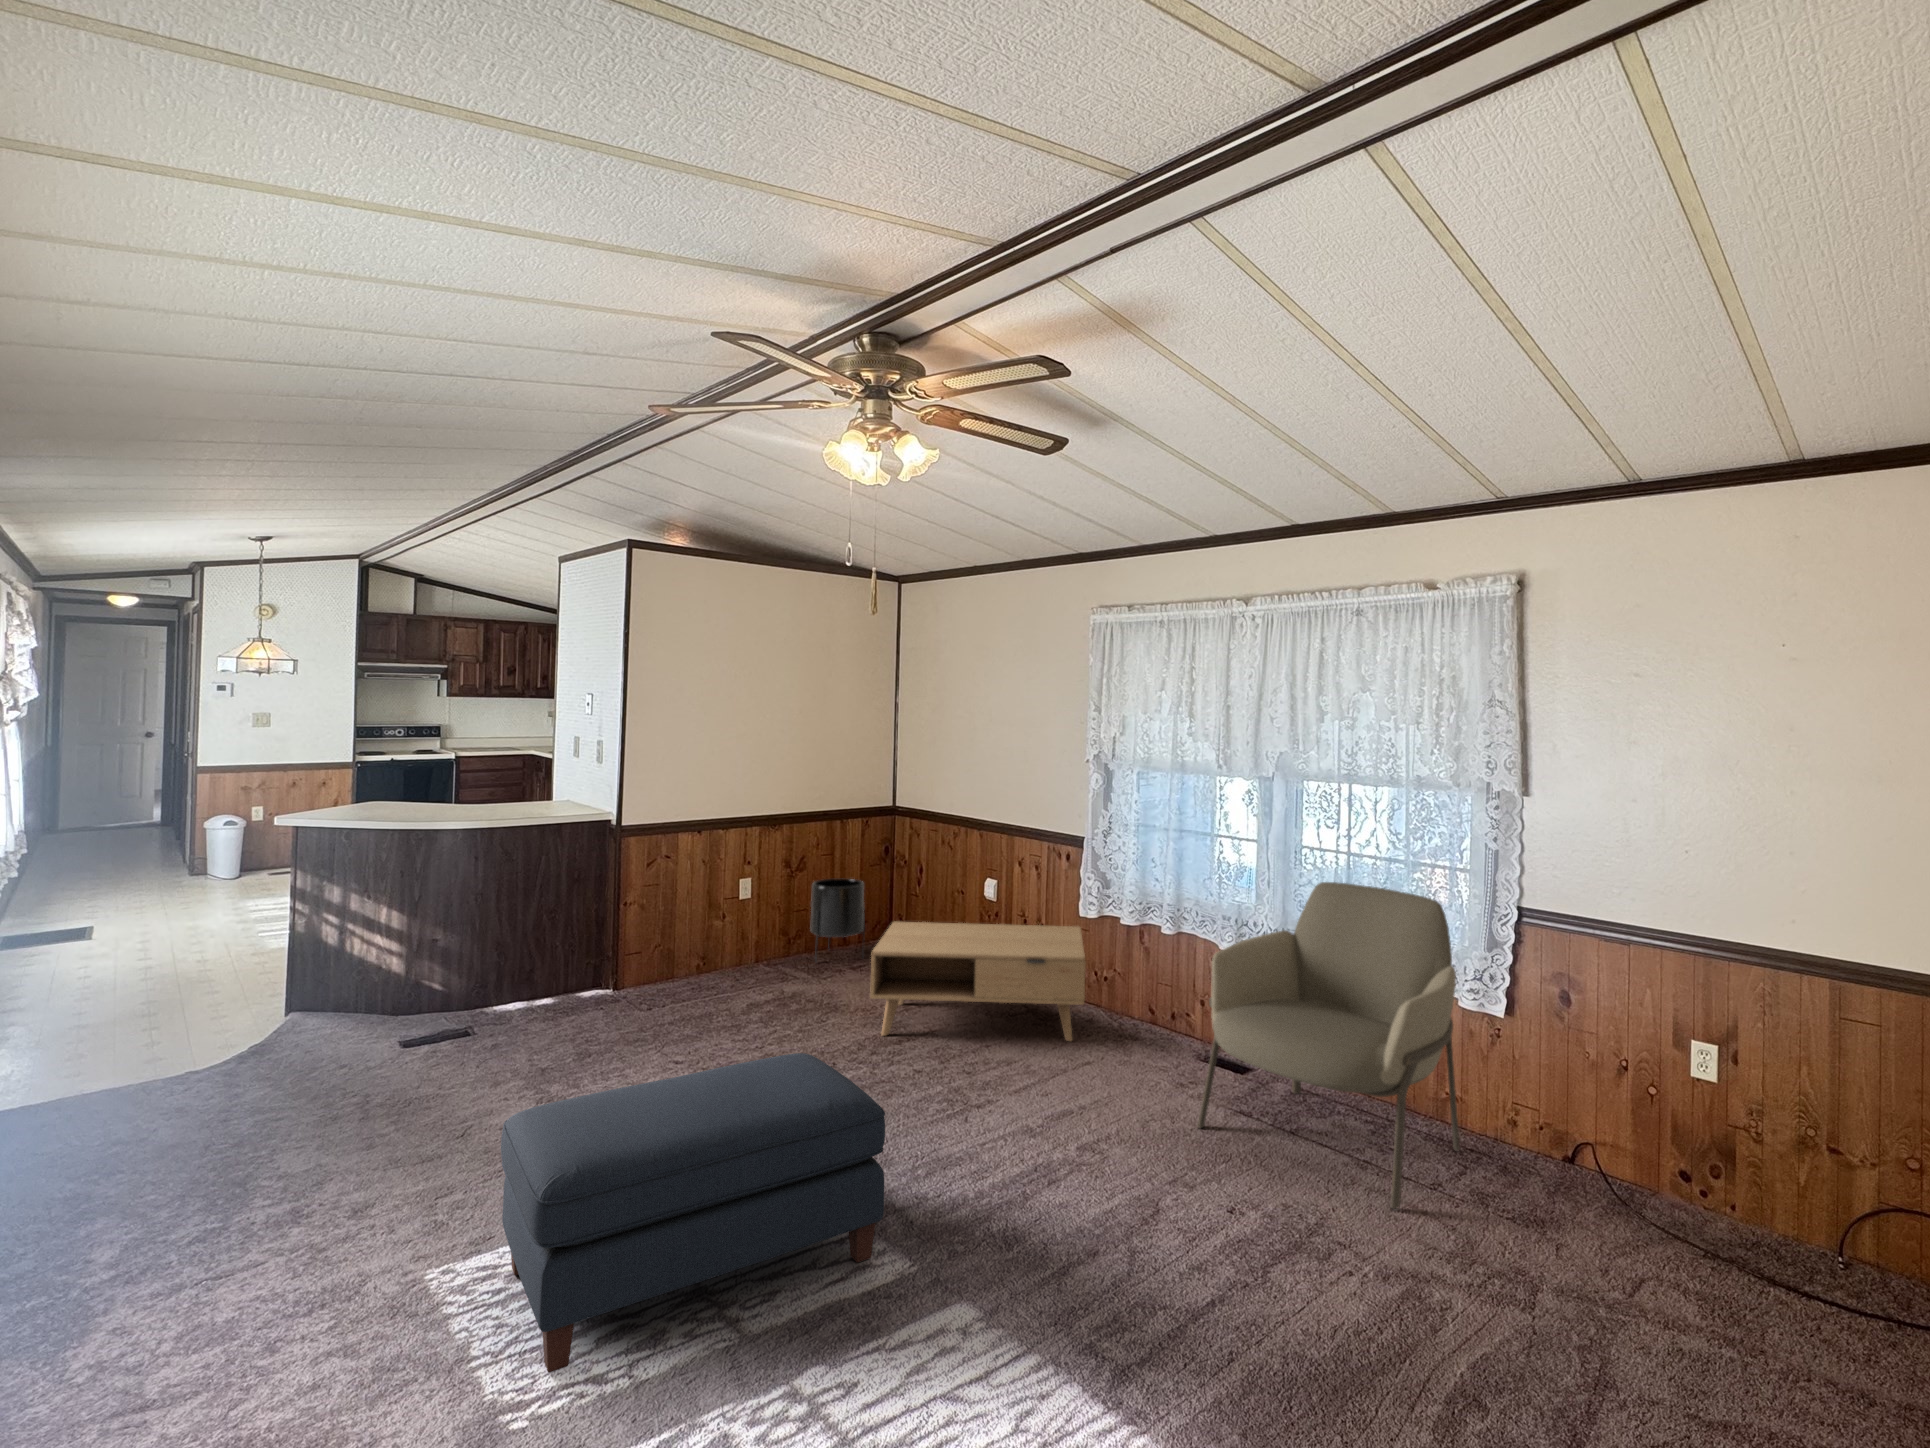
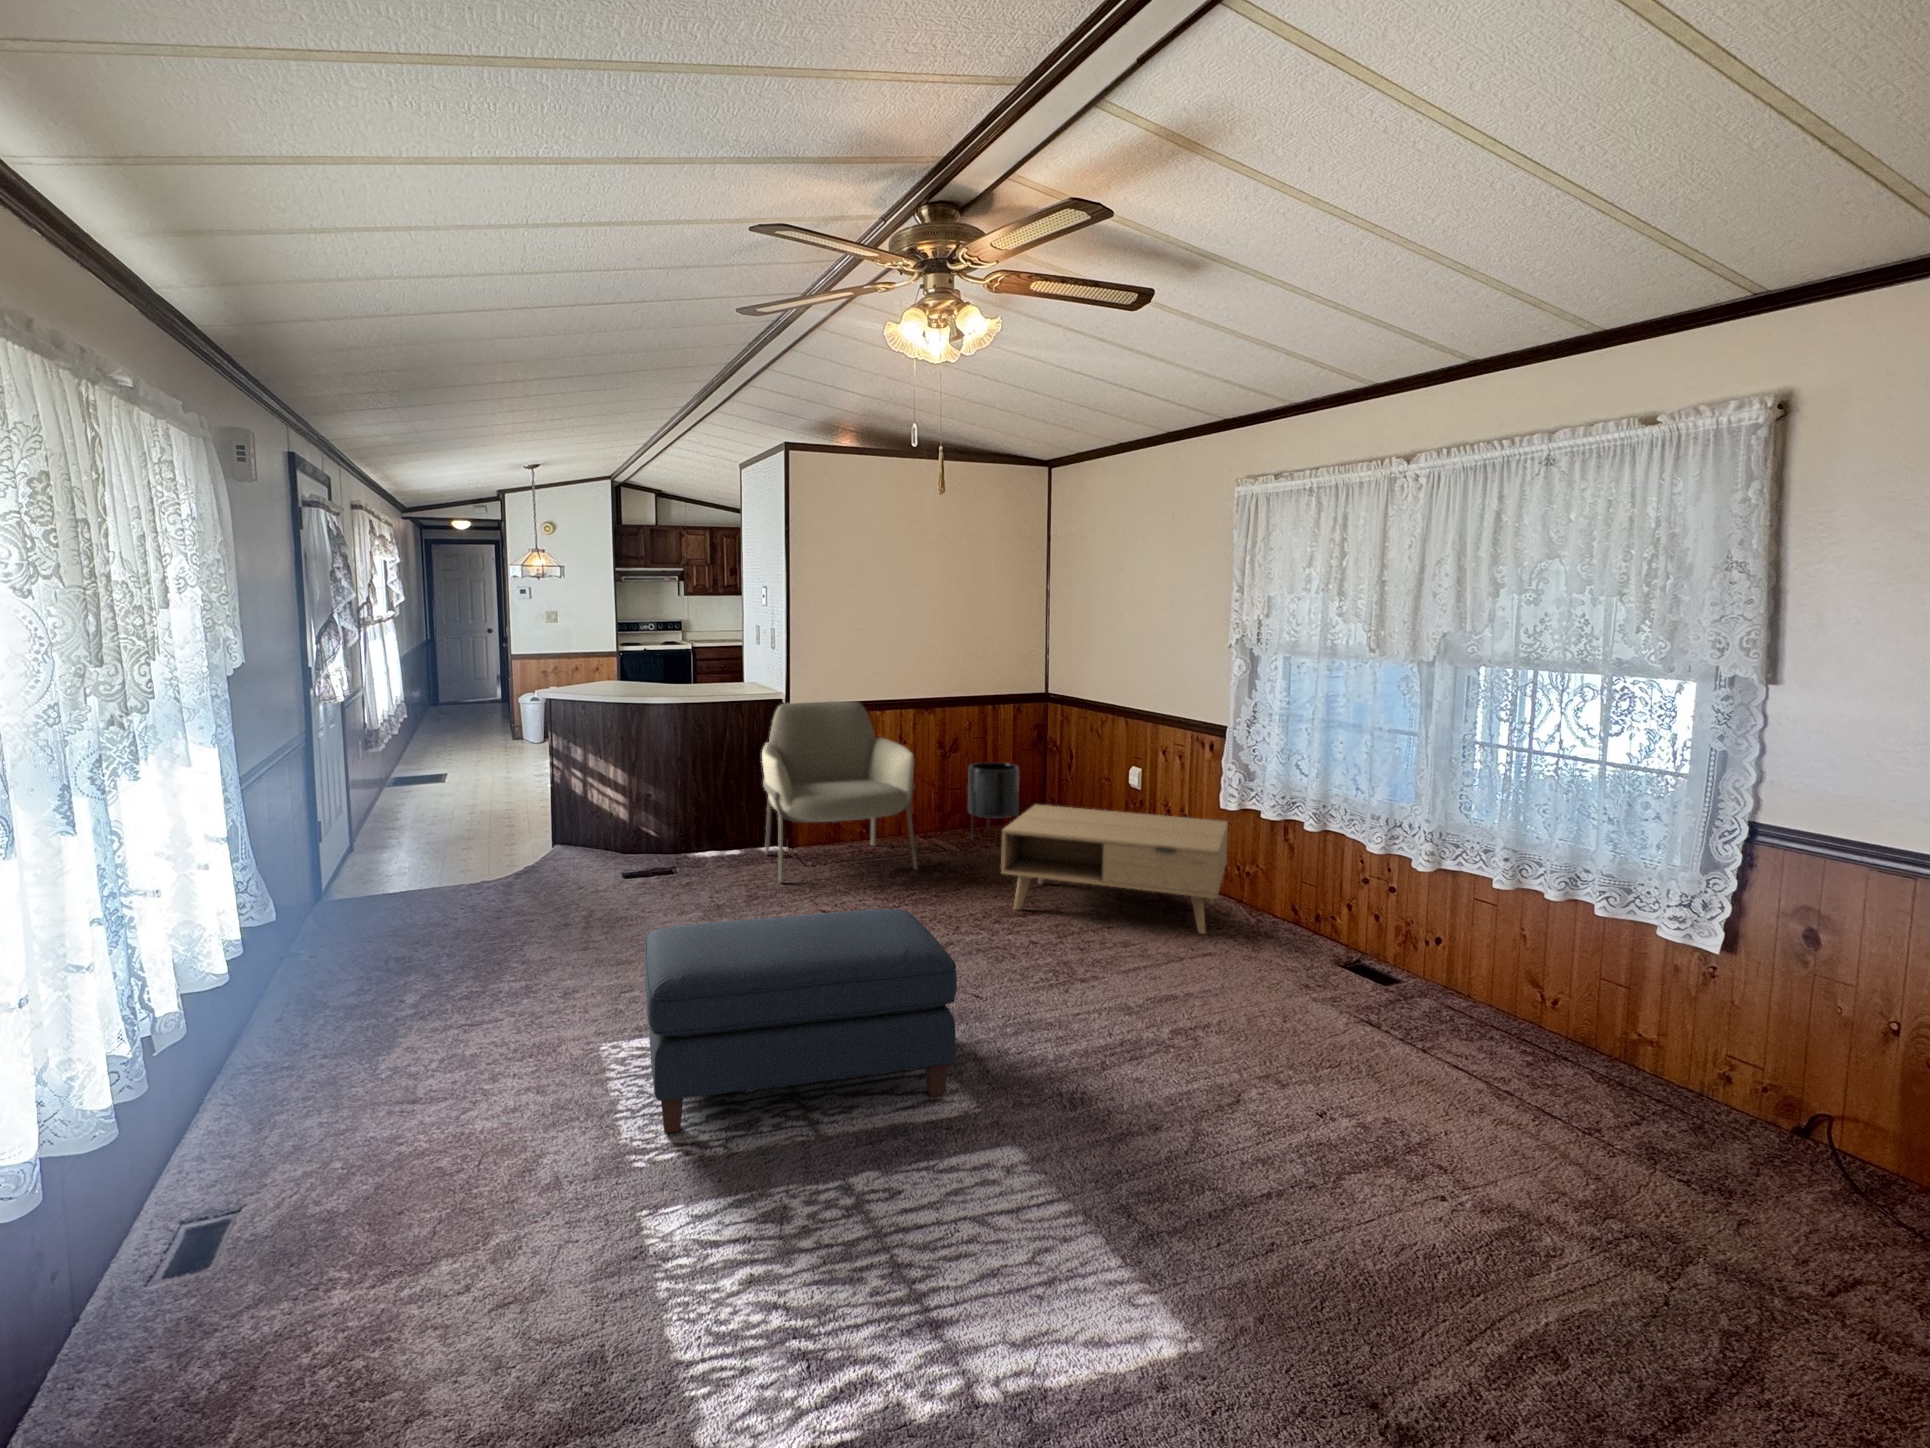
armchair: present [1198,882,1460,1209] -> present [762,701,917,883]

